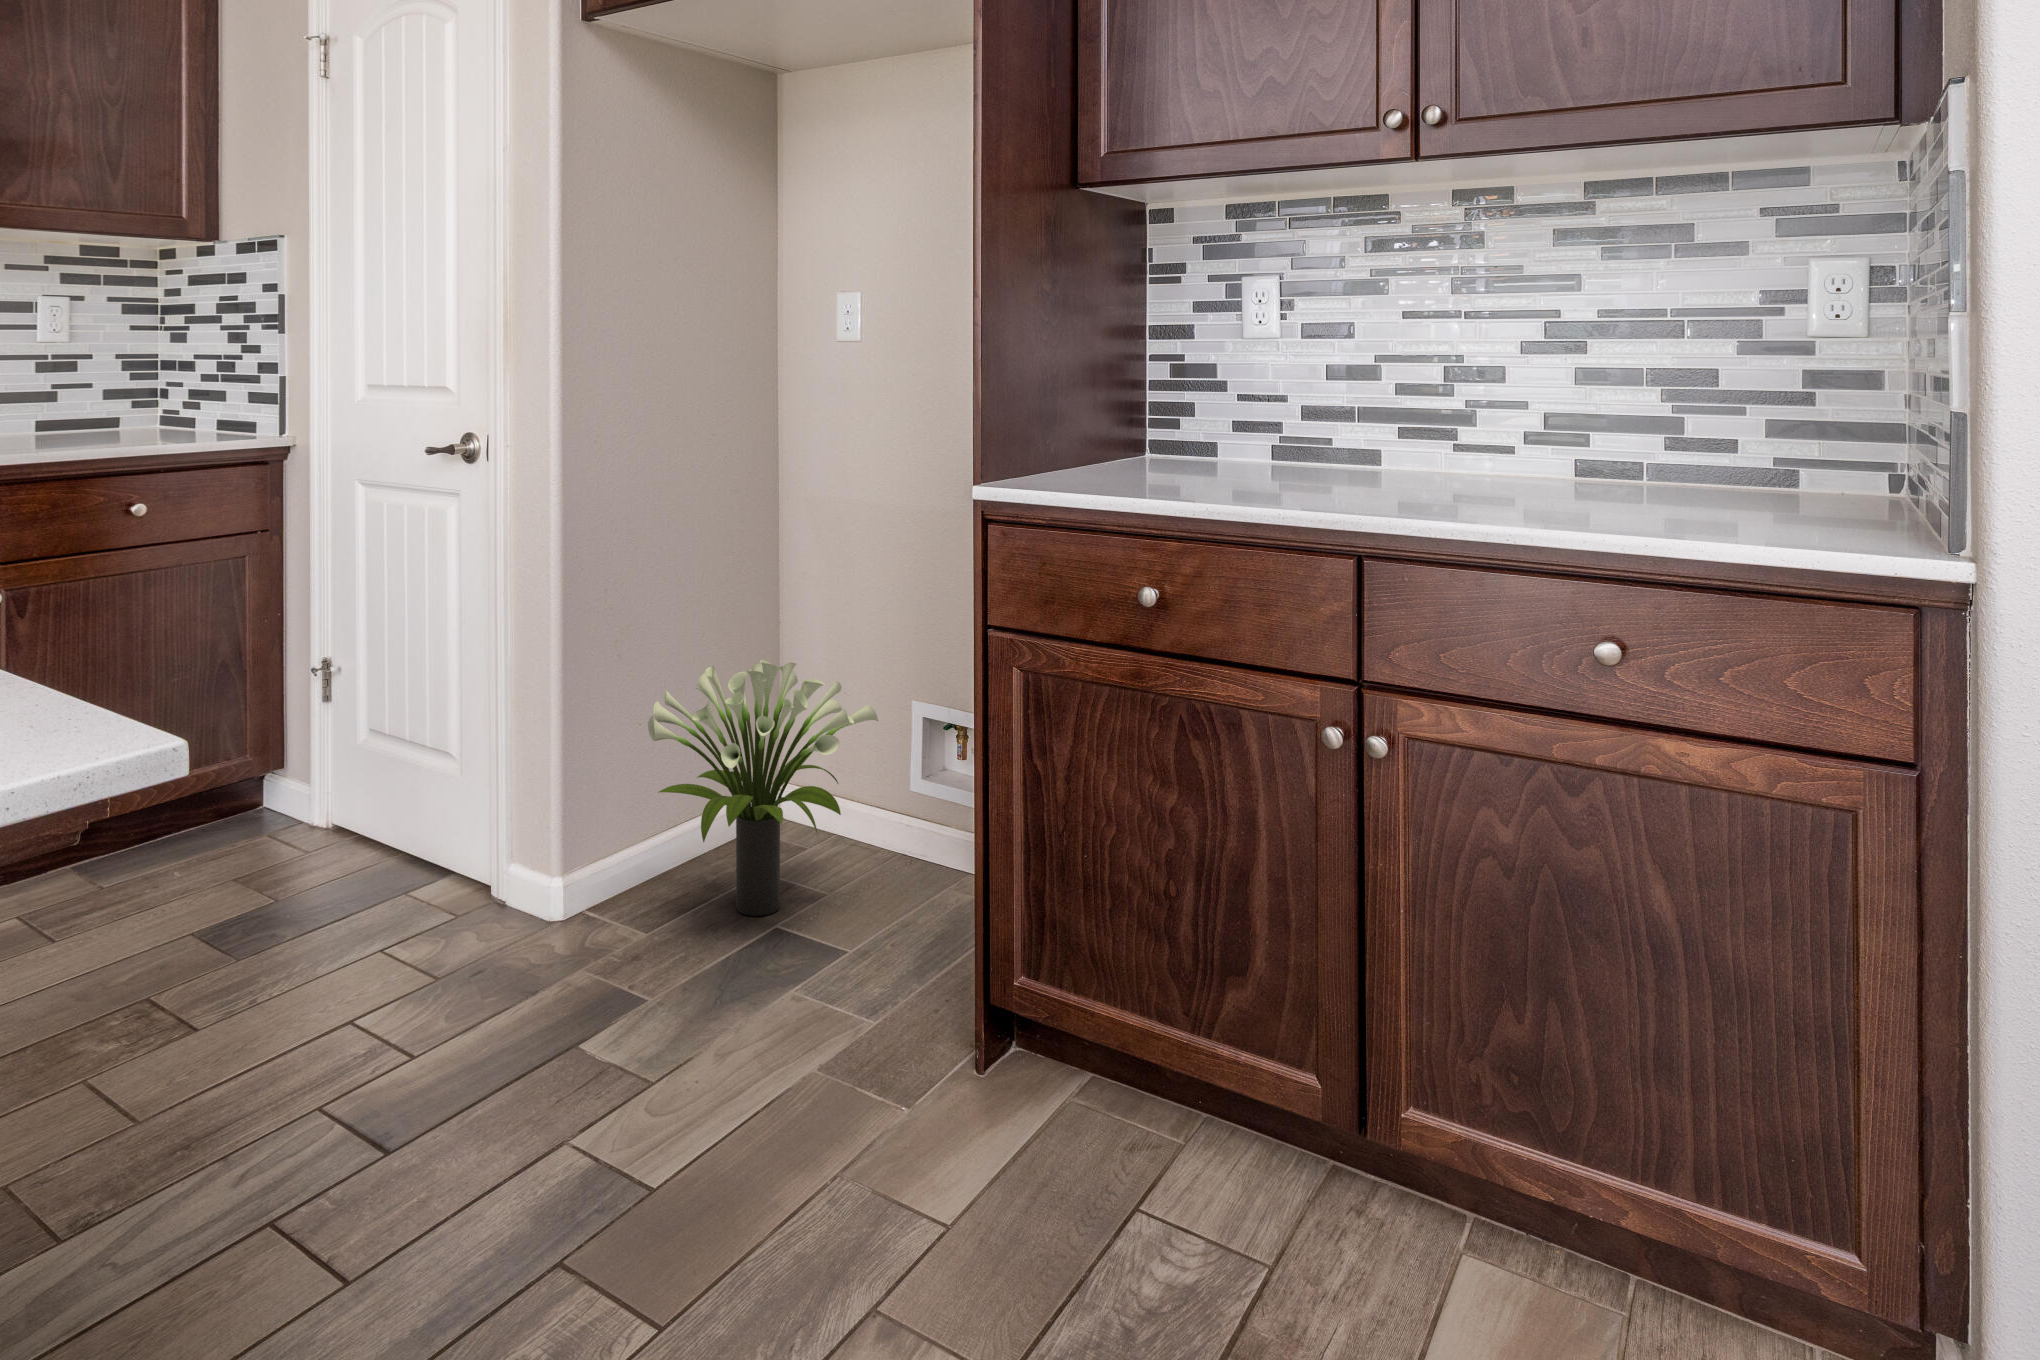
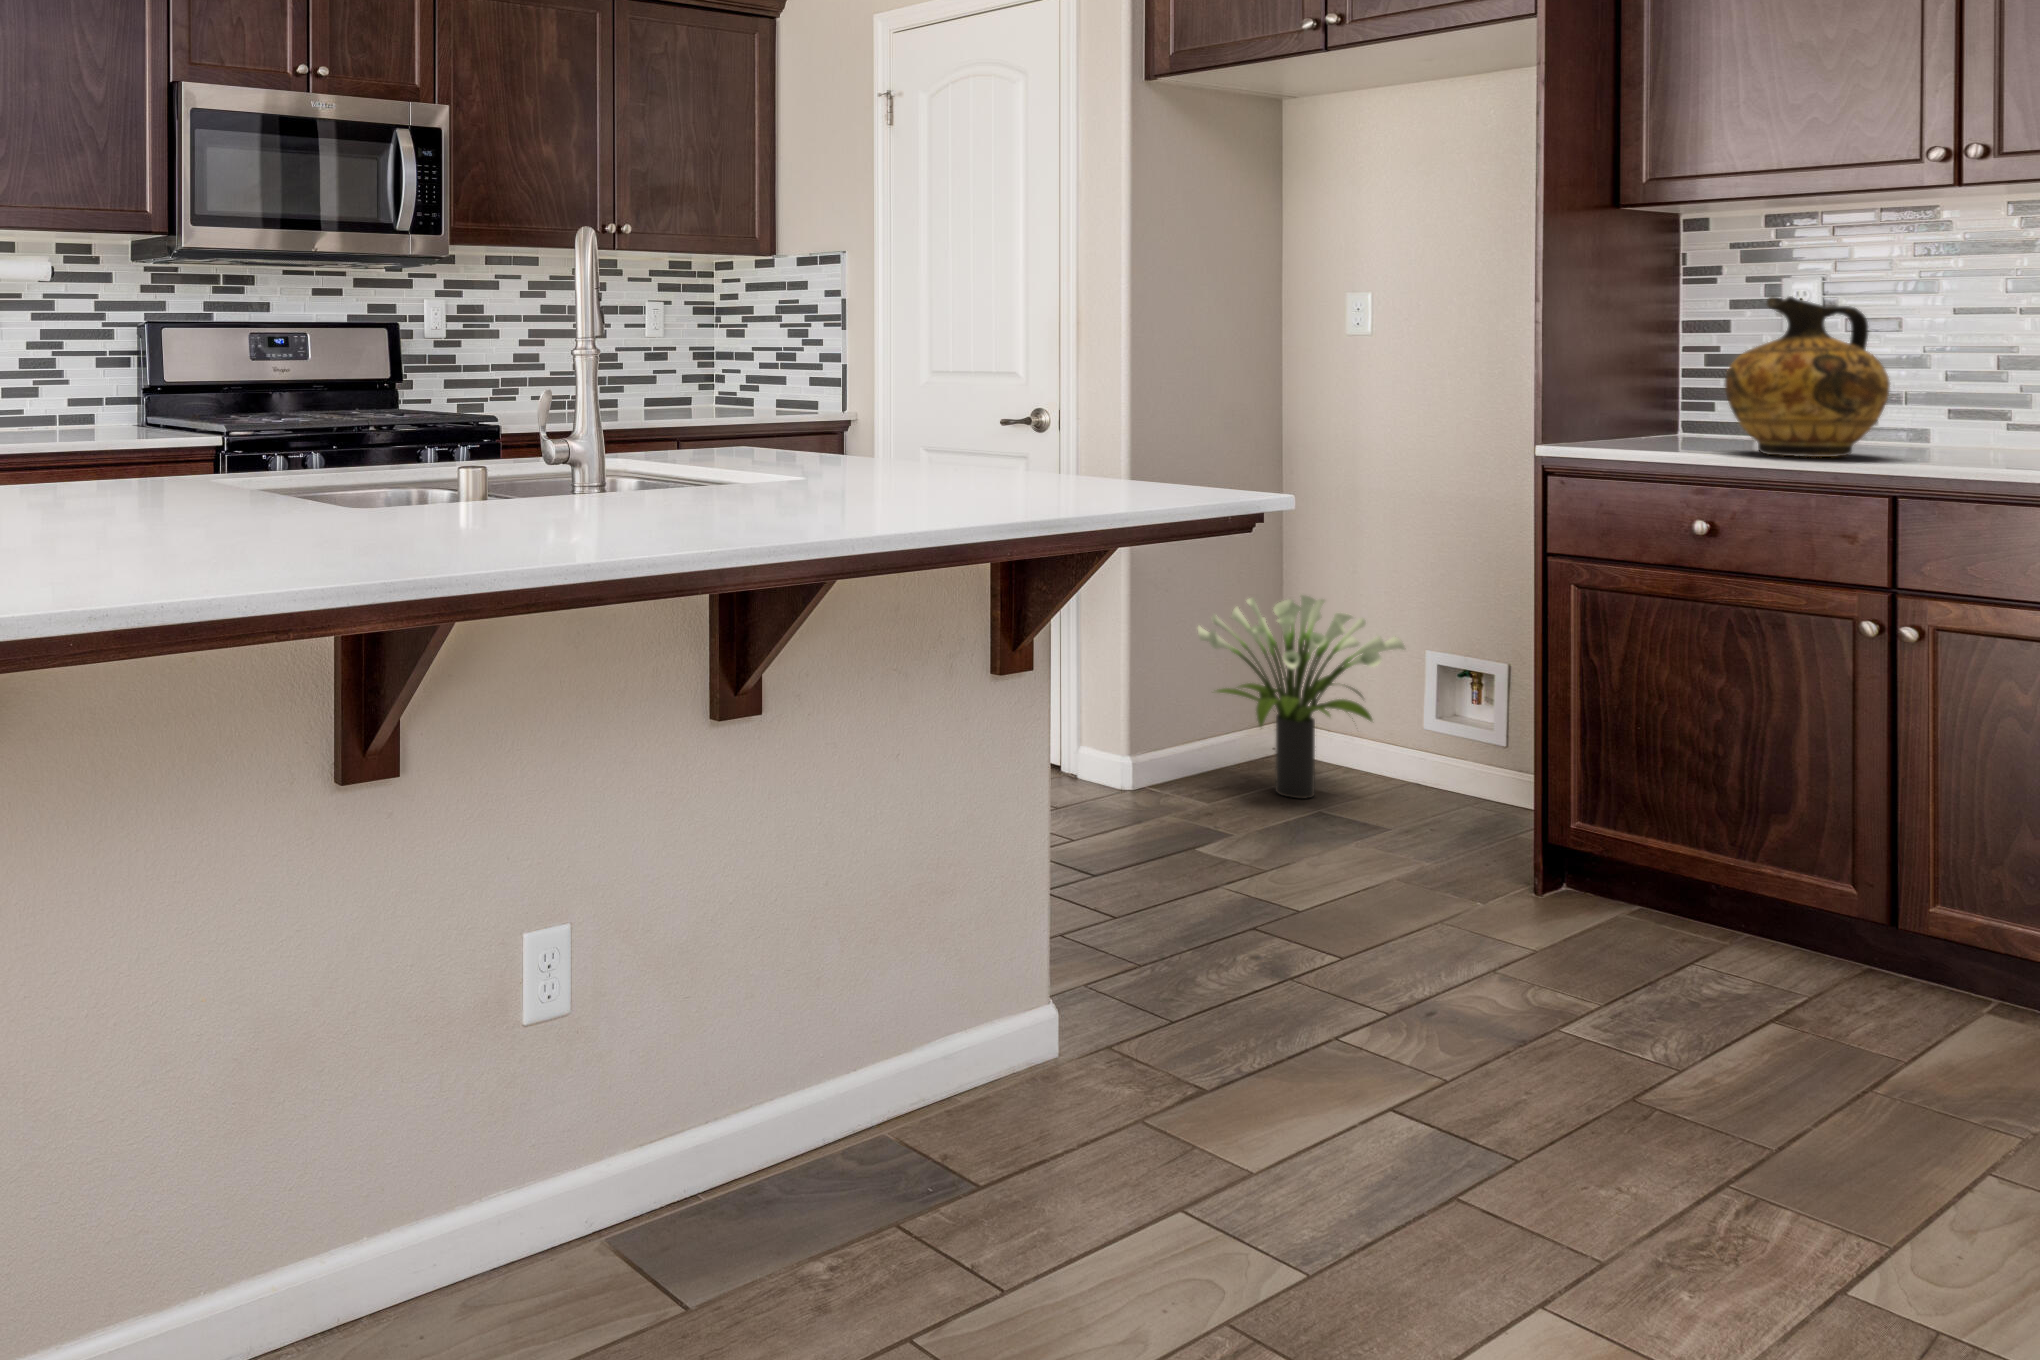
ceramic jug: none [1170,292,1339,497] -> present [1725,296,1890,457]

